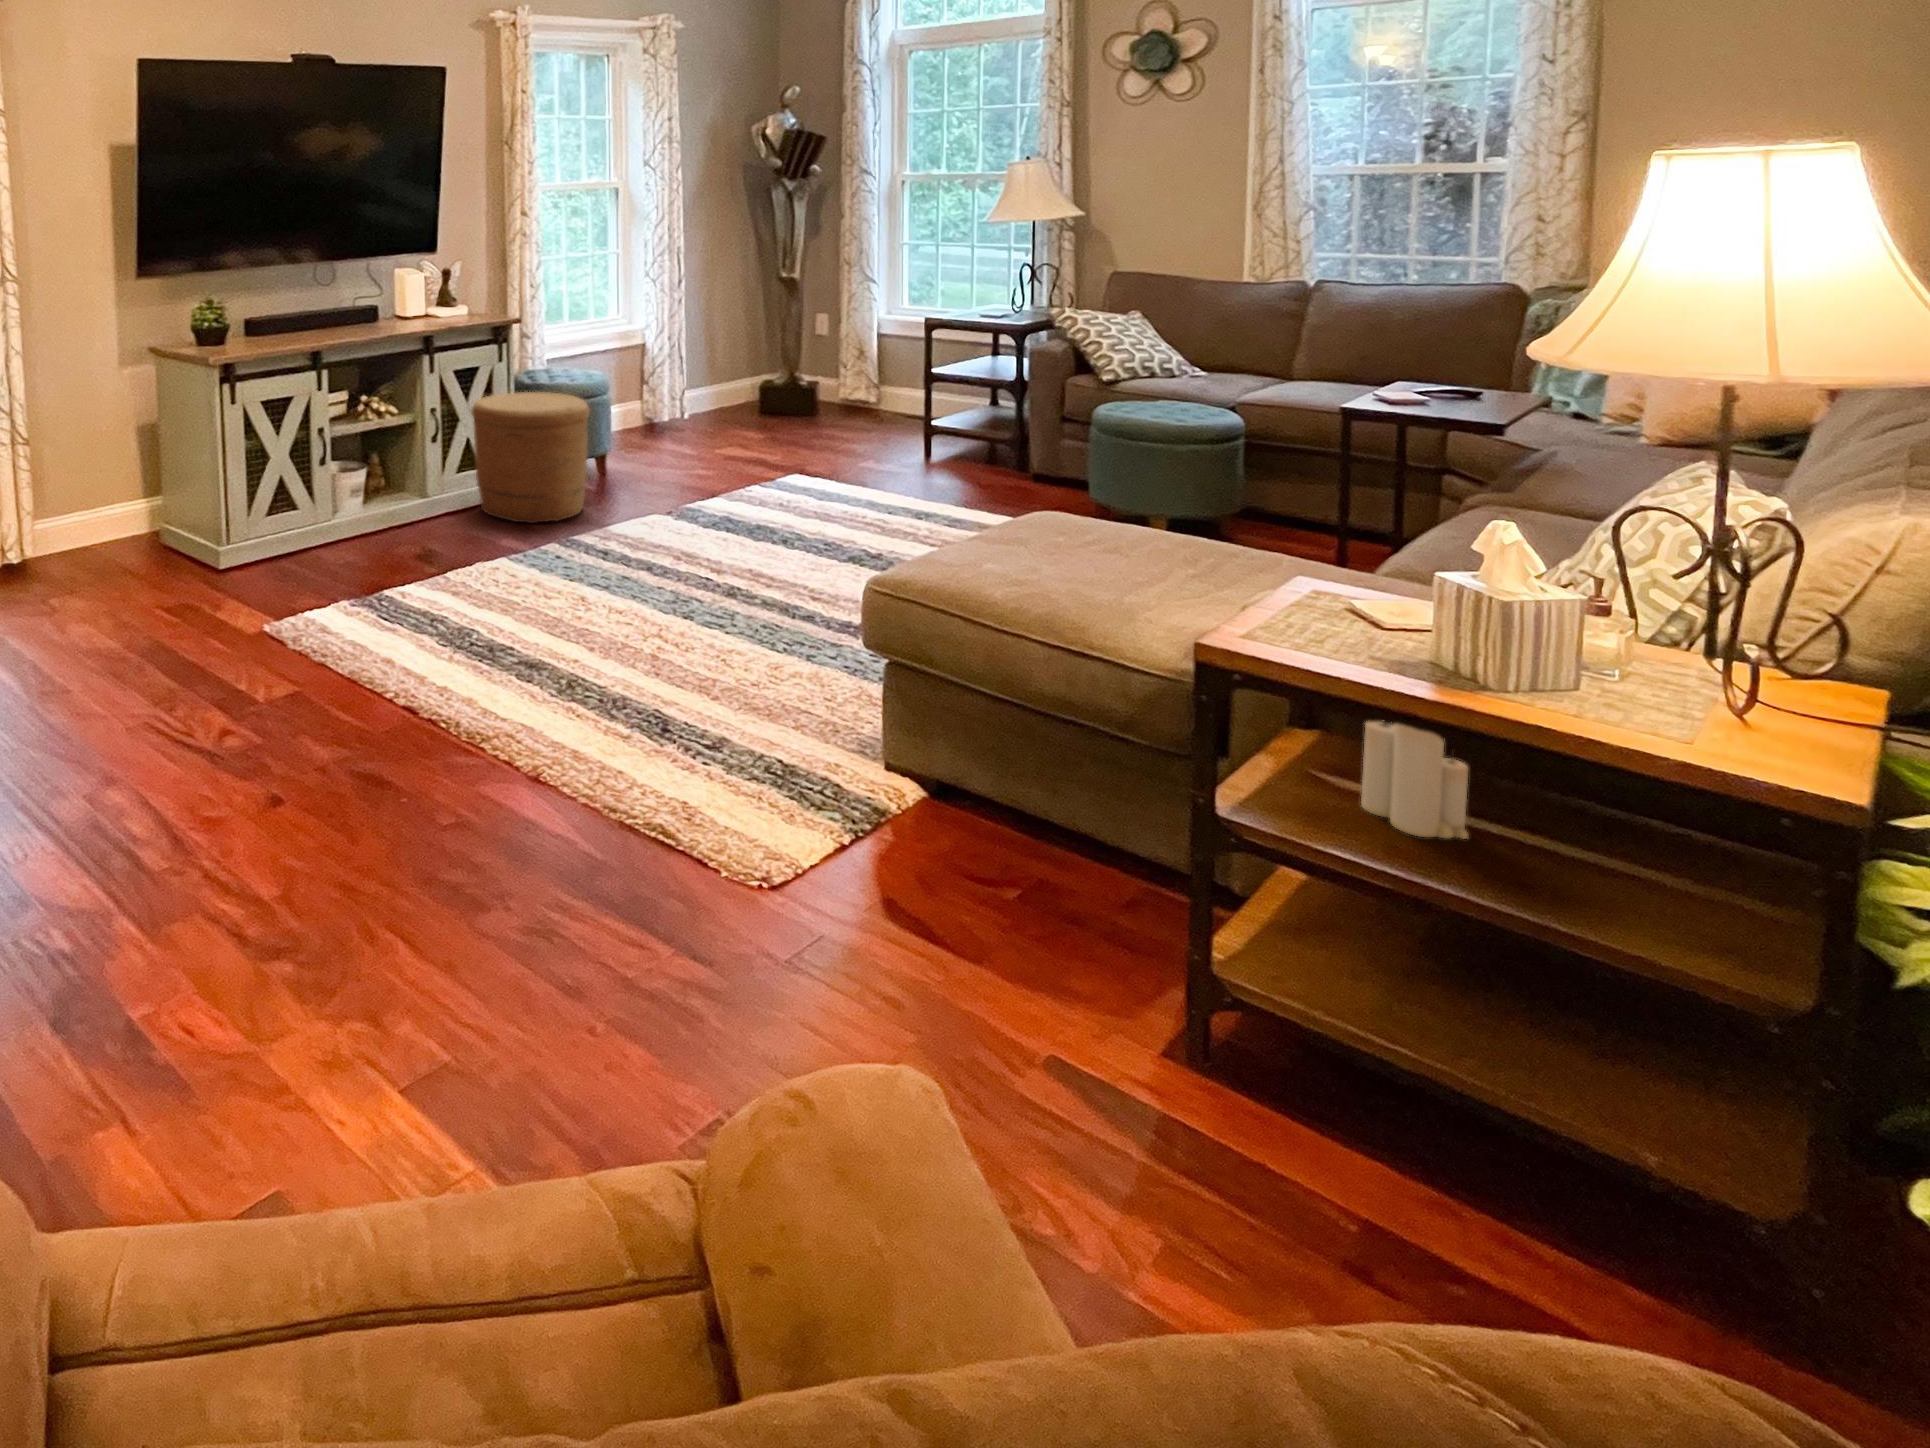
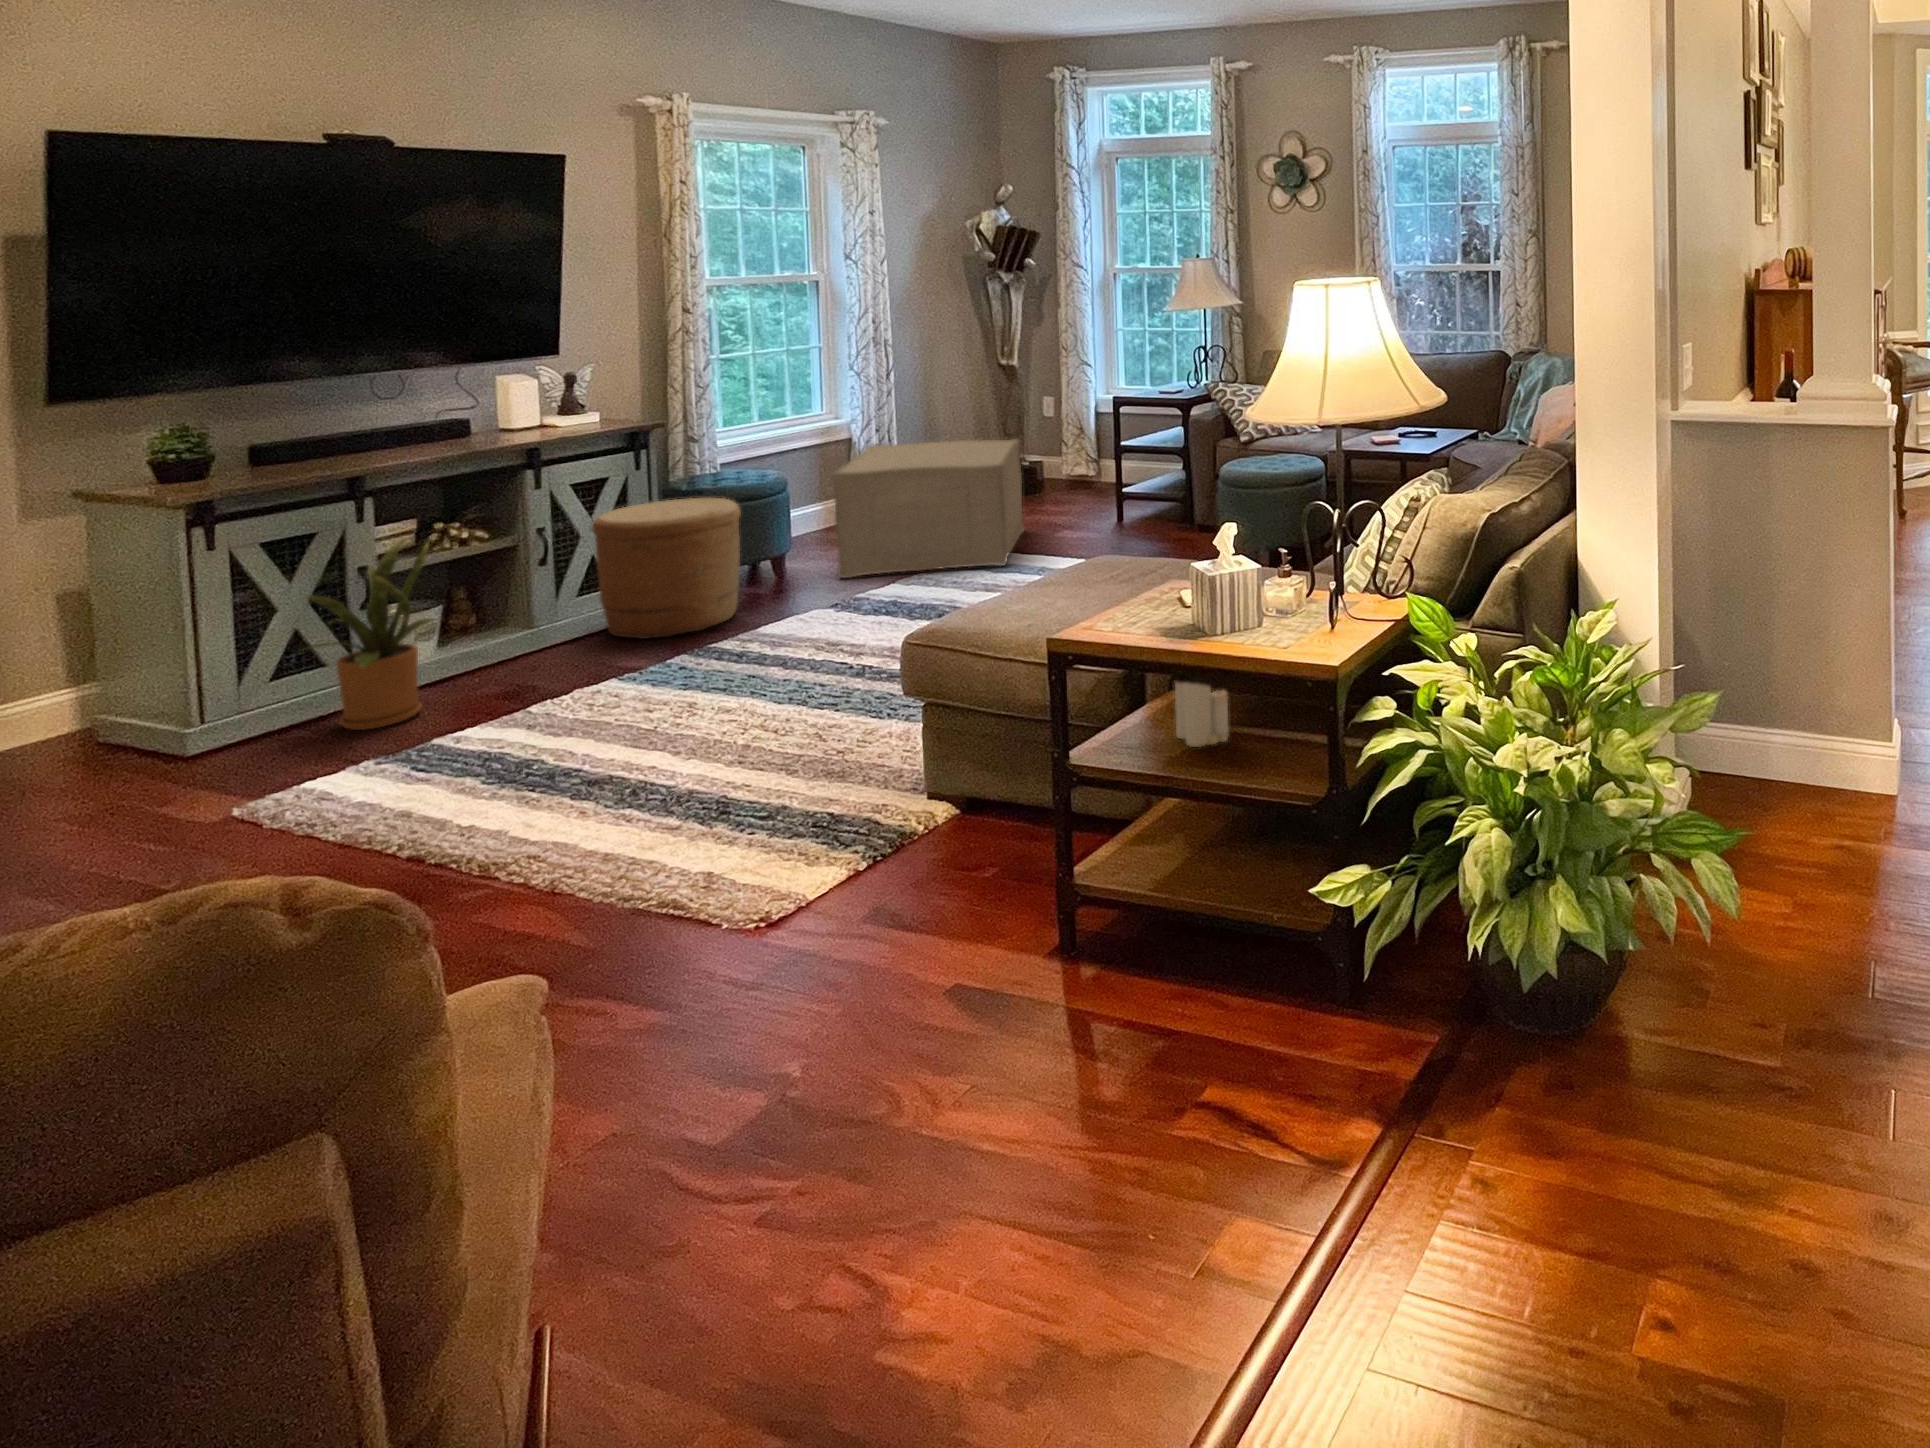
ottoman: none [658,353,833,495] -> present [832,439,1024,578]
house plant: none [280,406,377,570] -> present [306,539,436,730]

